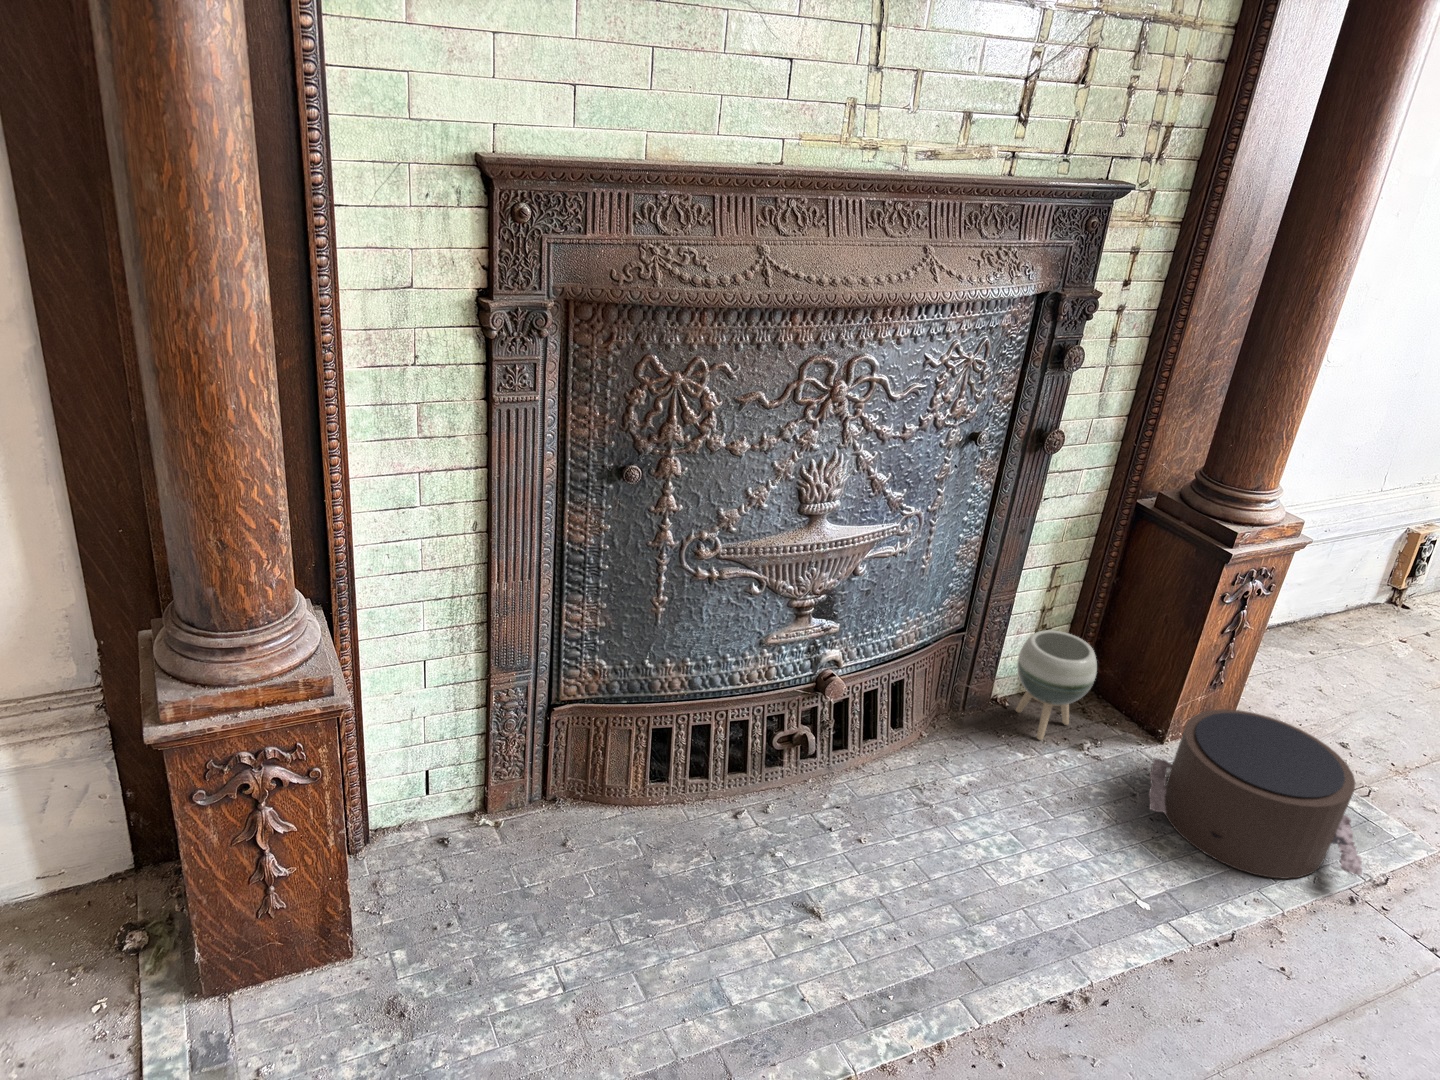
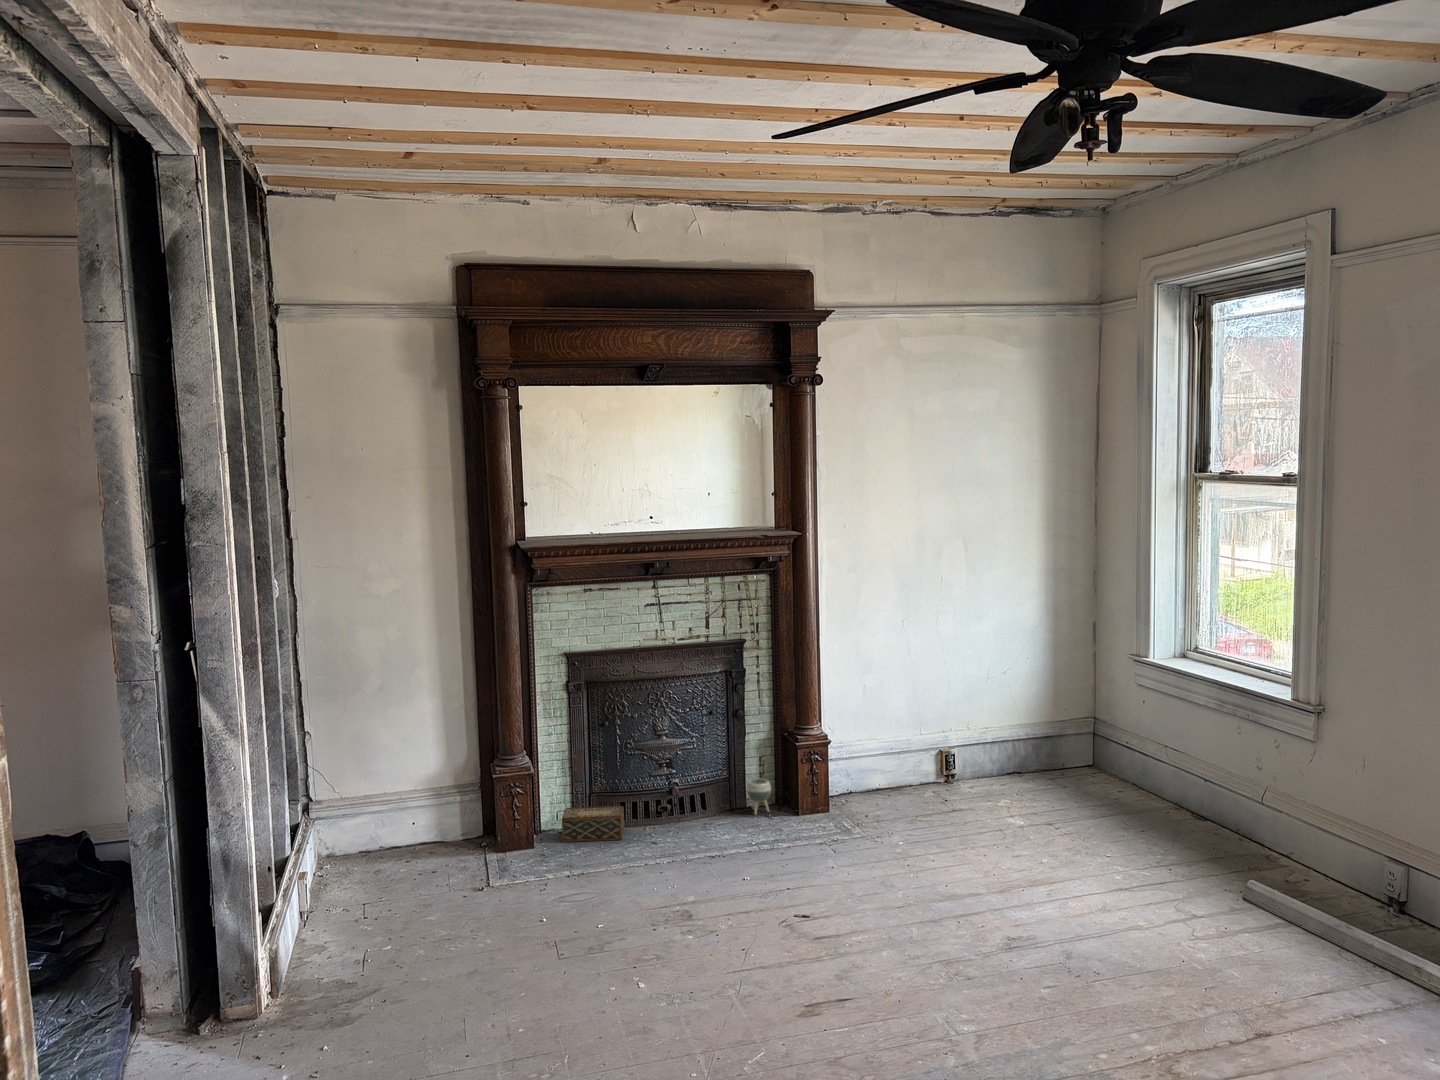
pouf: present [1149,709,1362,879] -> none [770,795,835,838]
woven basket: none [461,749,691,908] -> present [562,806,624,842]

